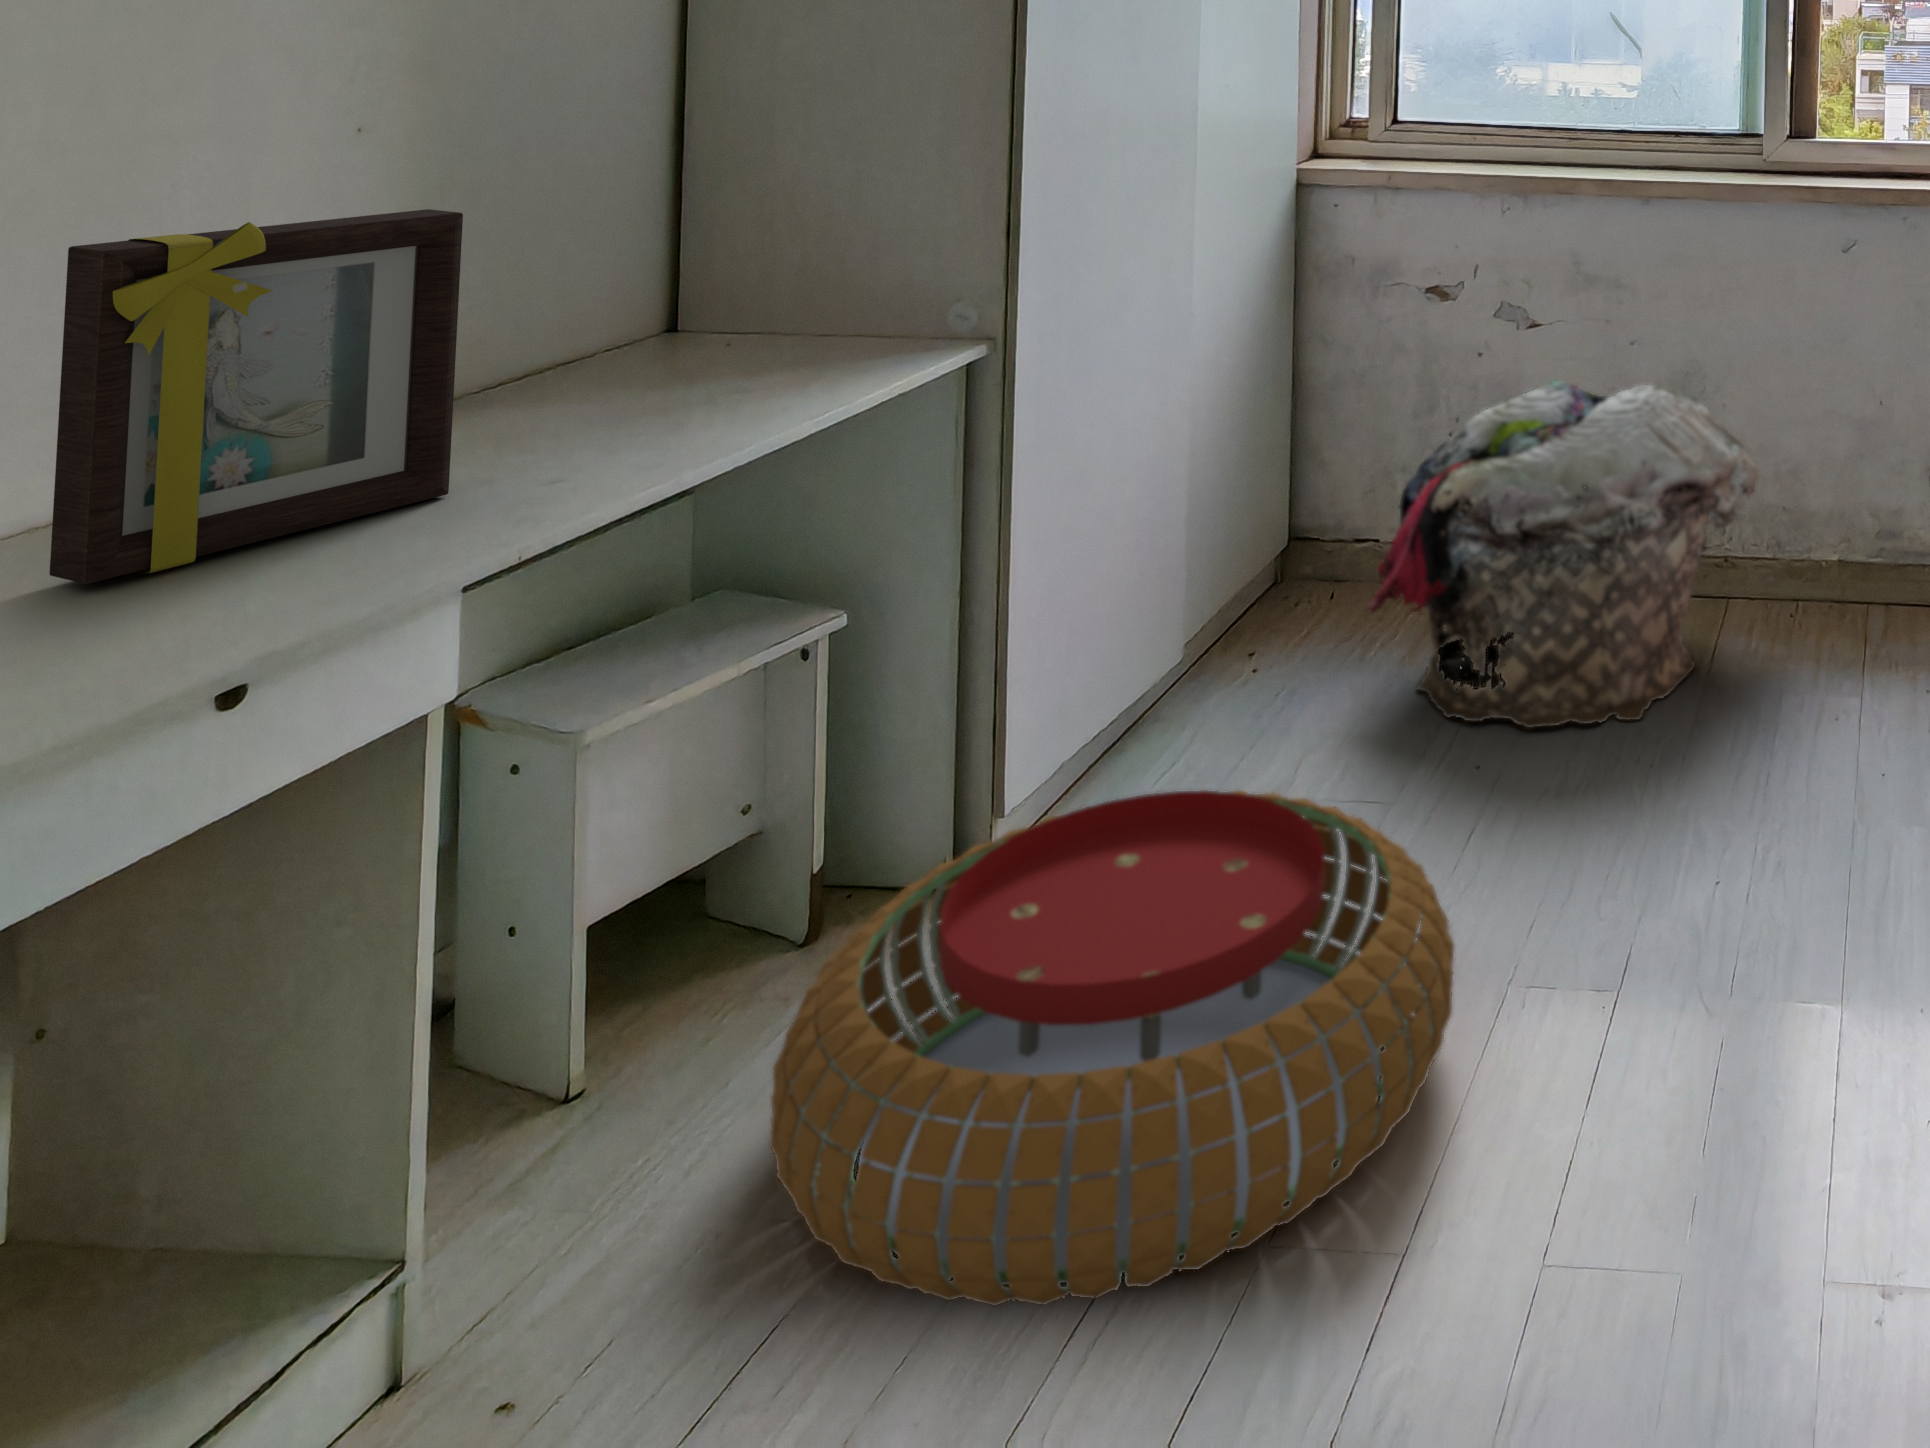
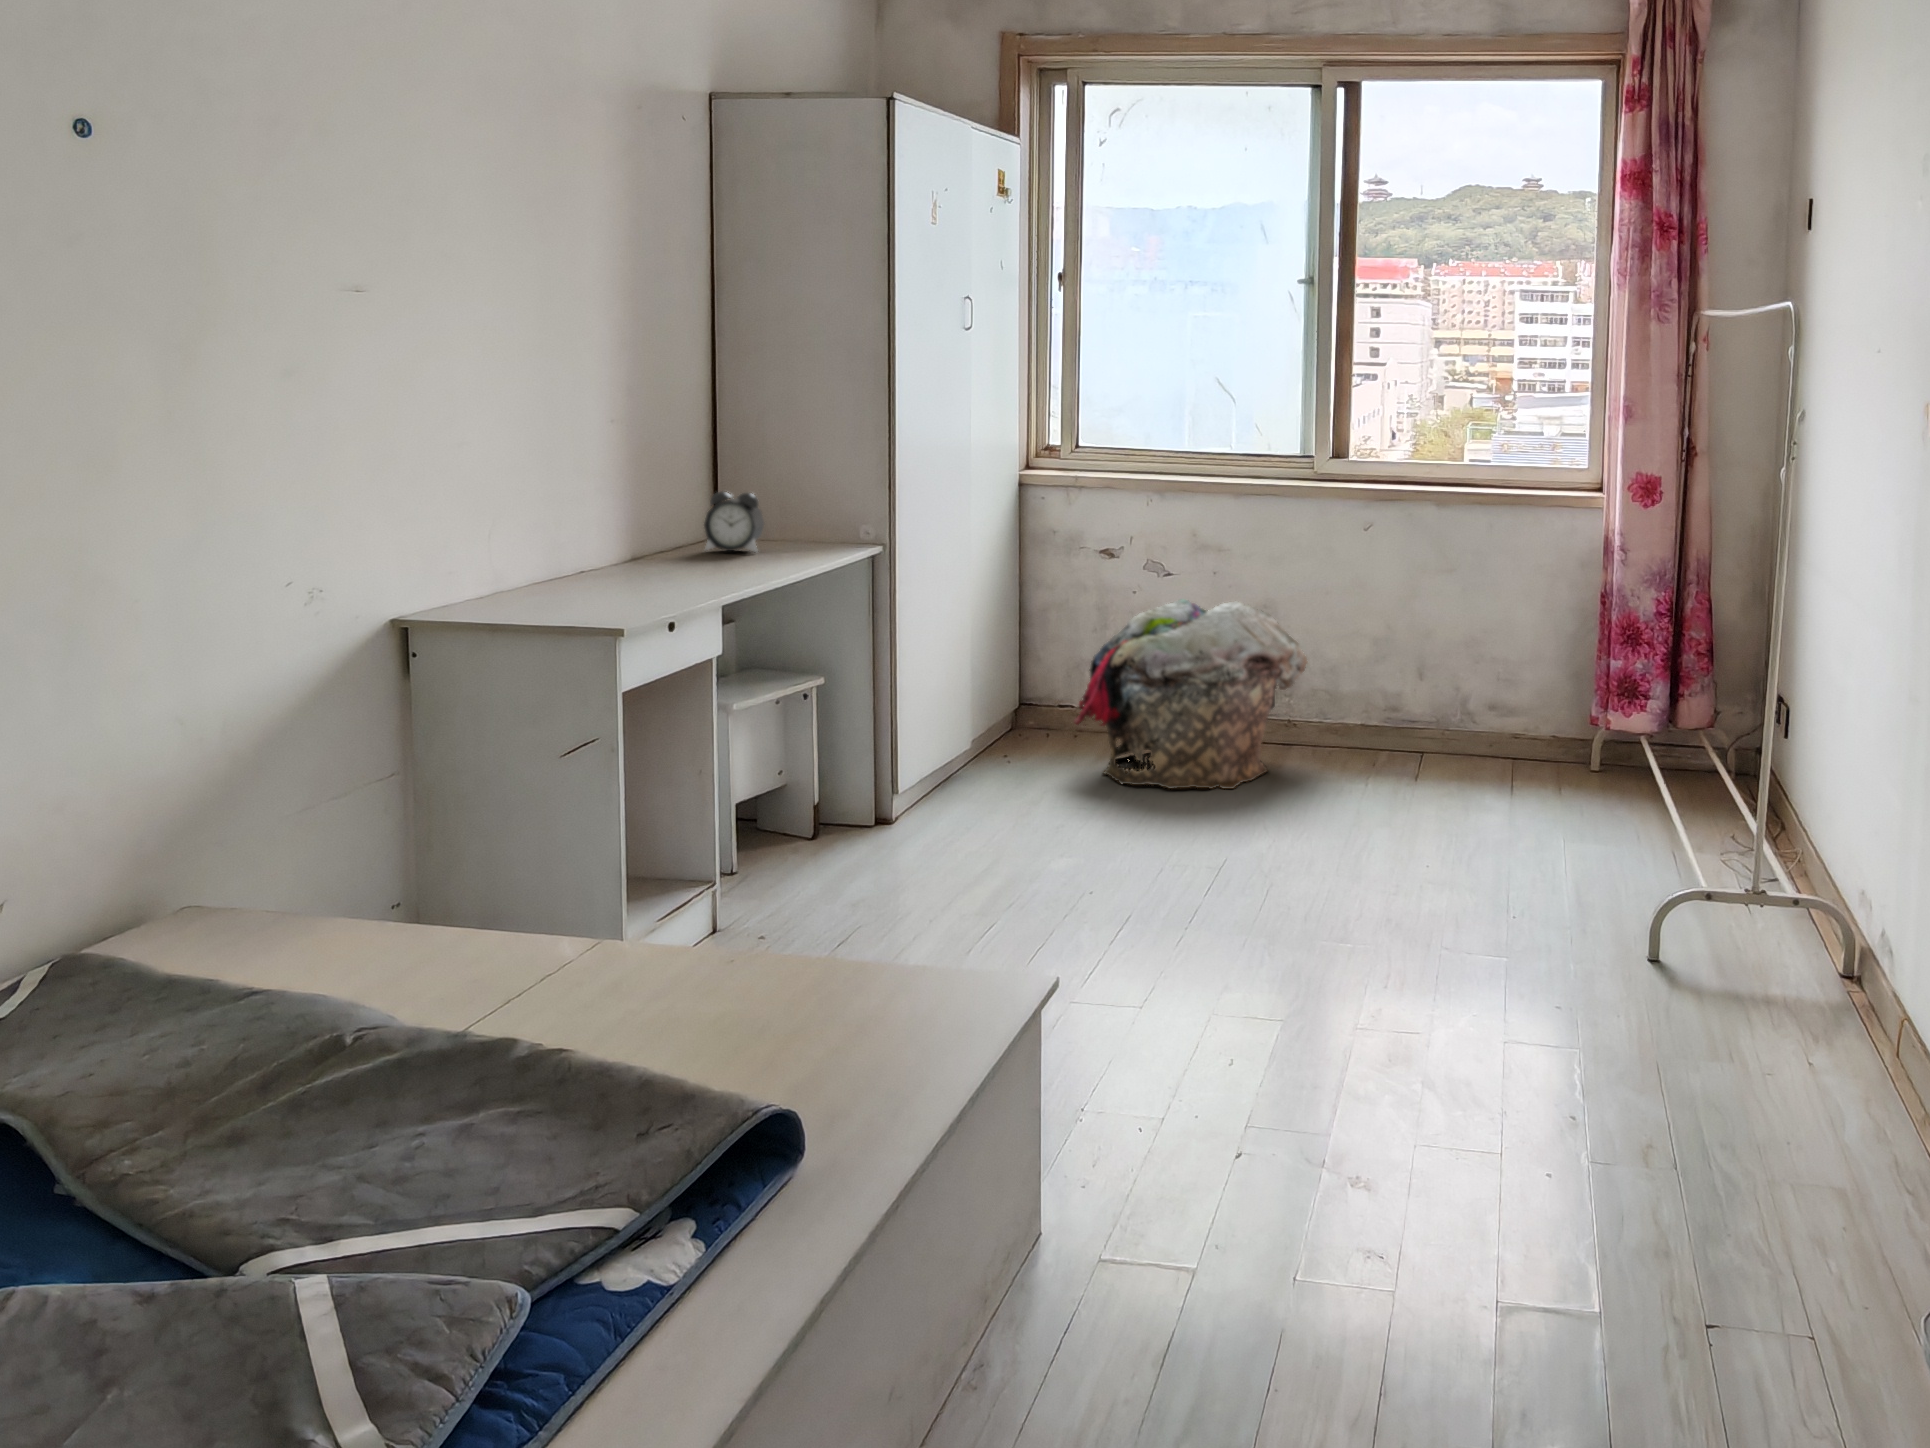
picture frame: present [50,209,463,584] -> none [585,451,700,592]
alarm clock: none [588,257,730,380] -> present [704,491,764,552]
pouf: present [770,790,1455,1306] -> none [838,760,1139,926]

